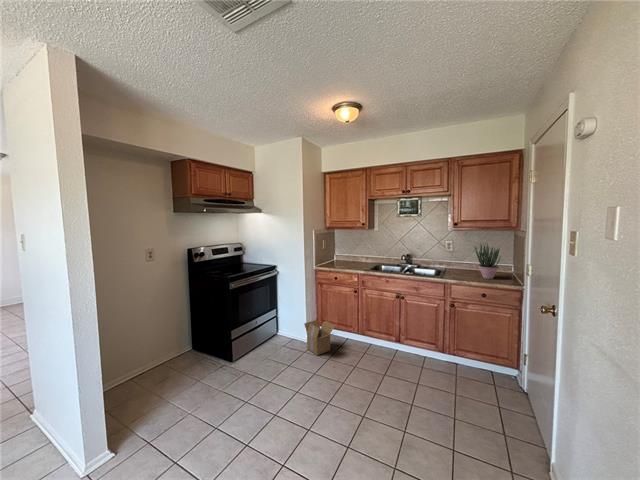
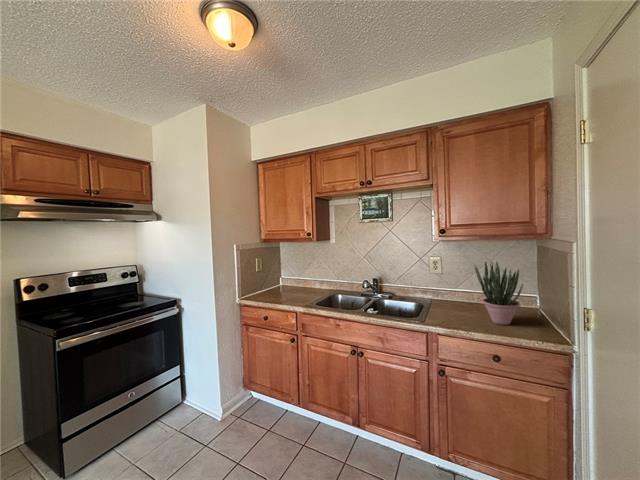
cardboard box: present [304,320,335,355] -> none [211,384,259,453]

